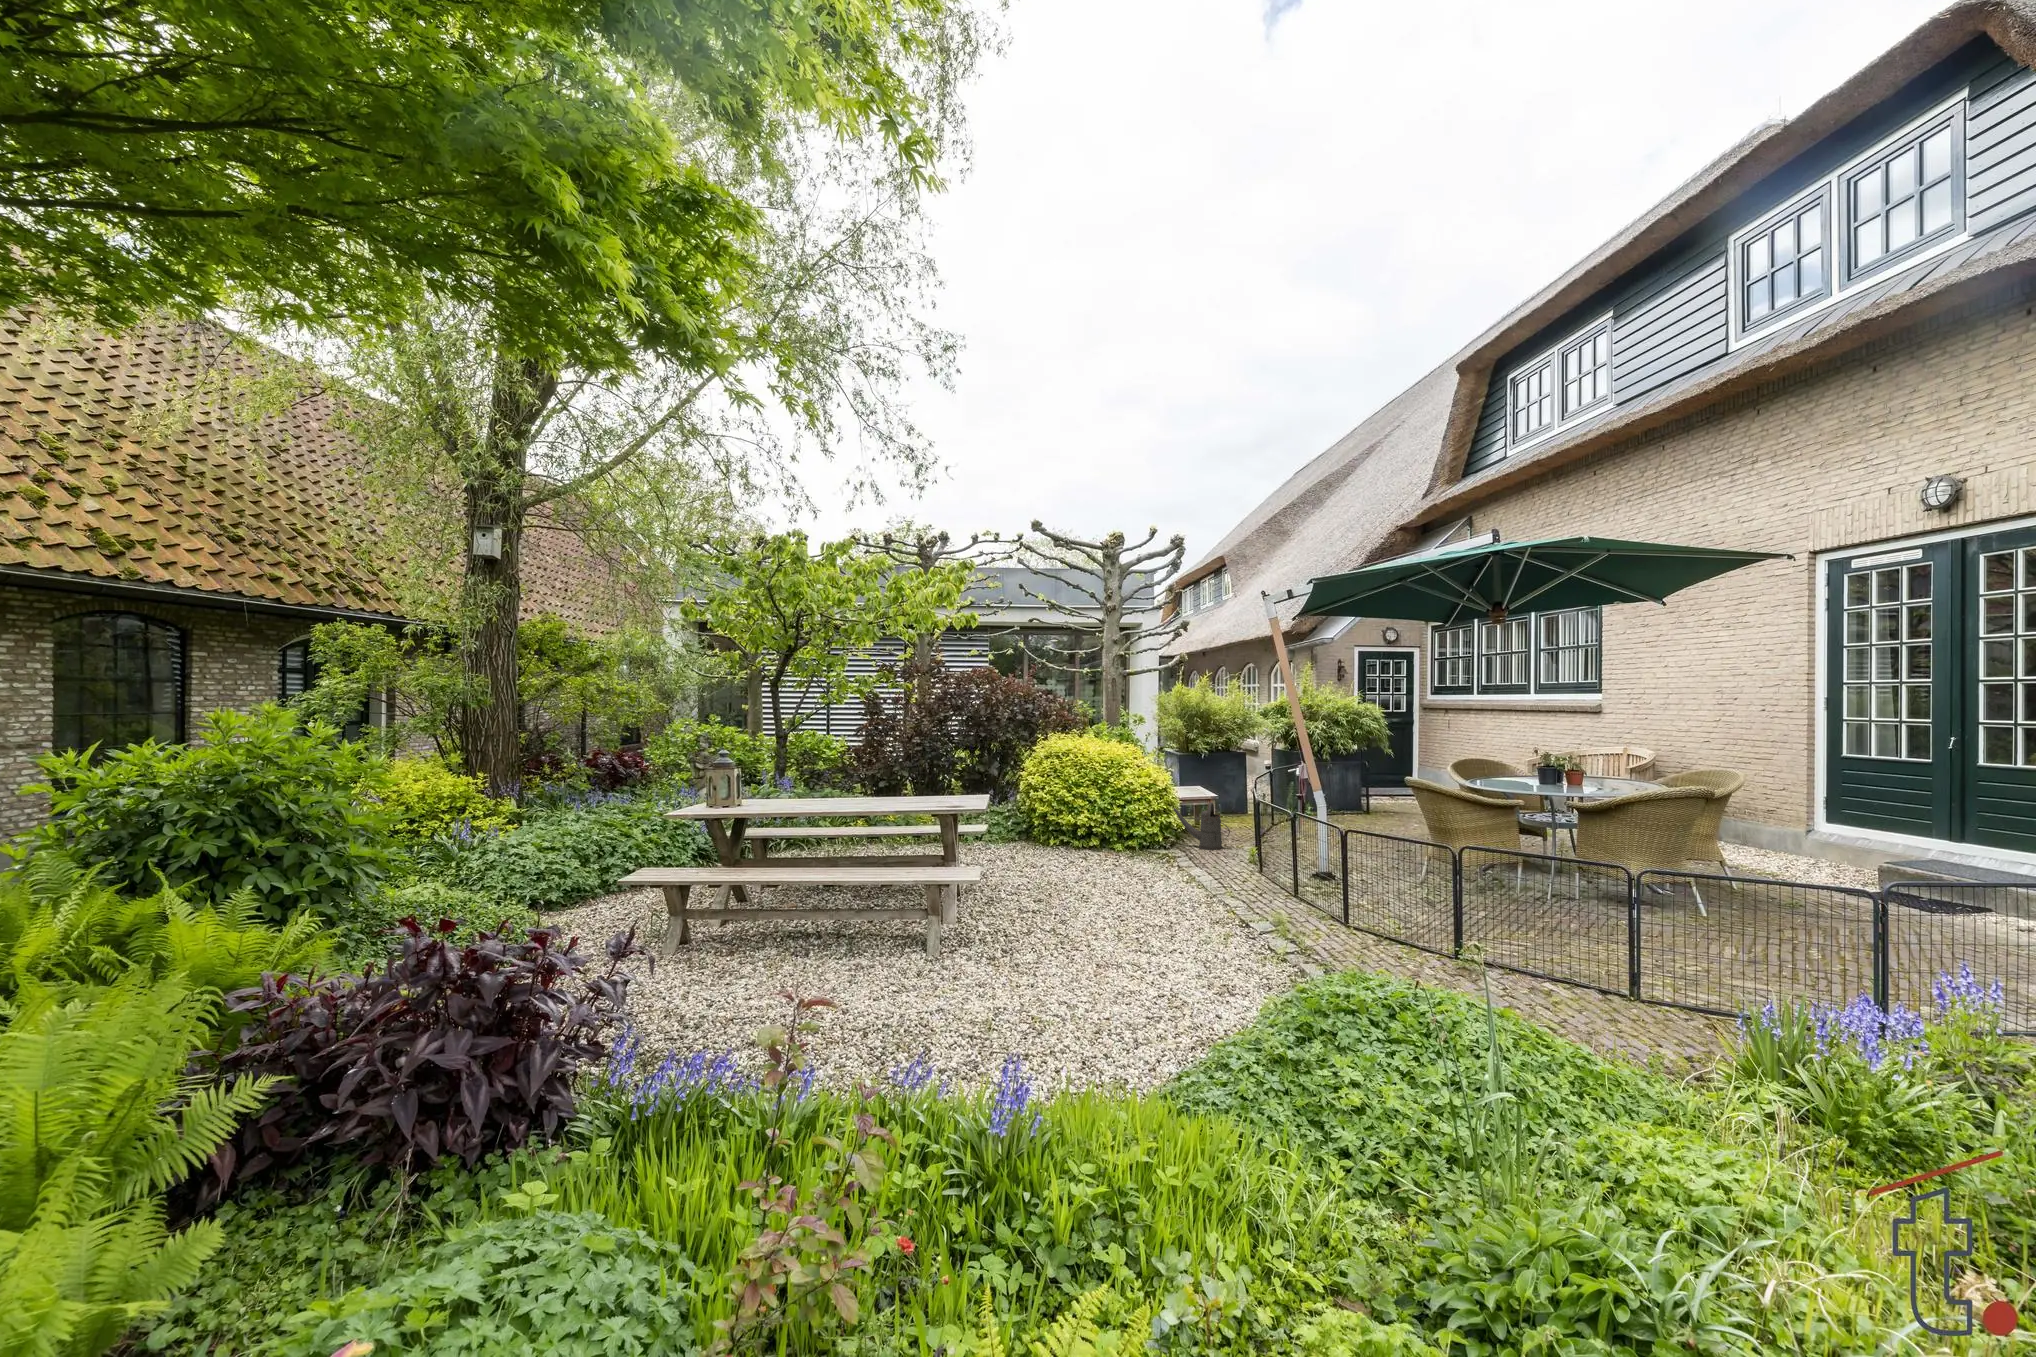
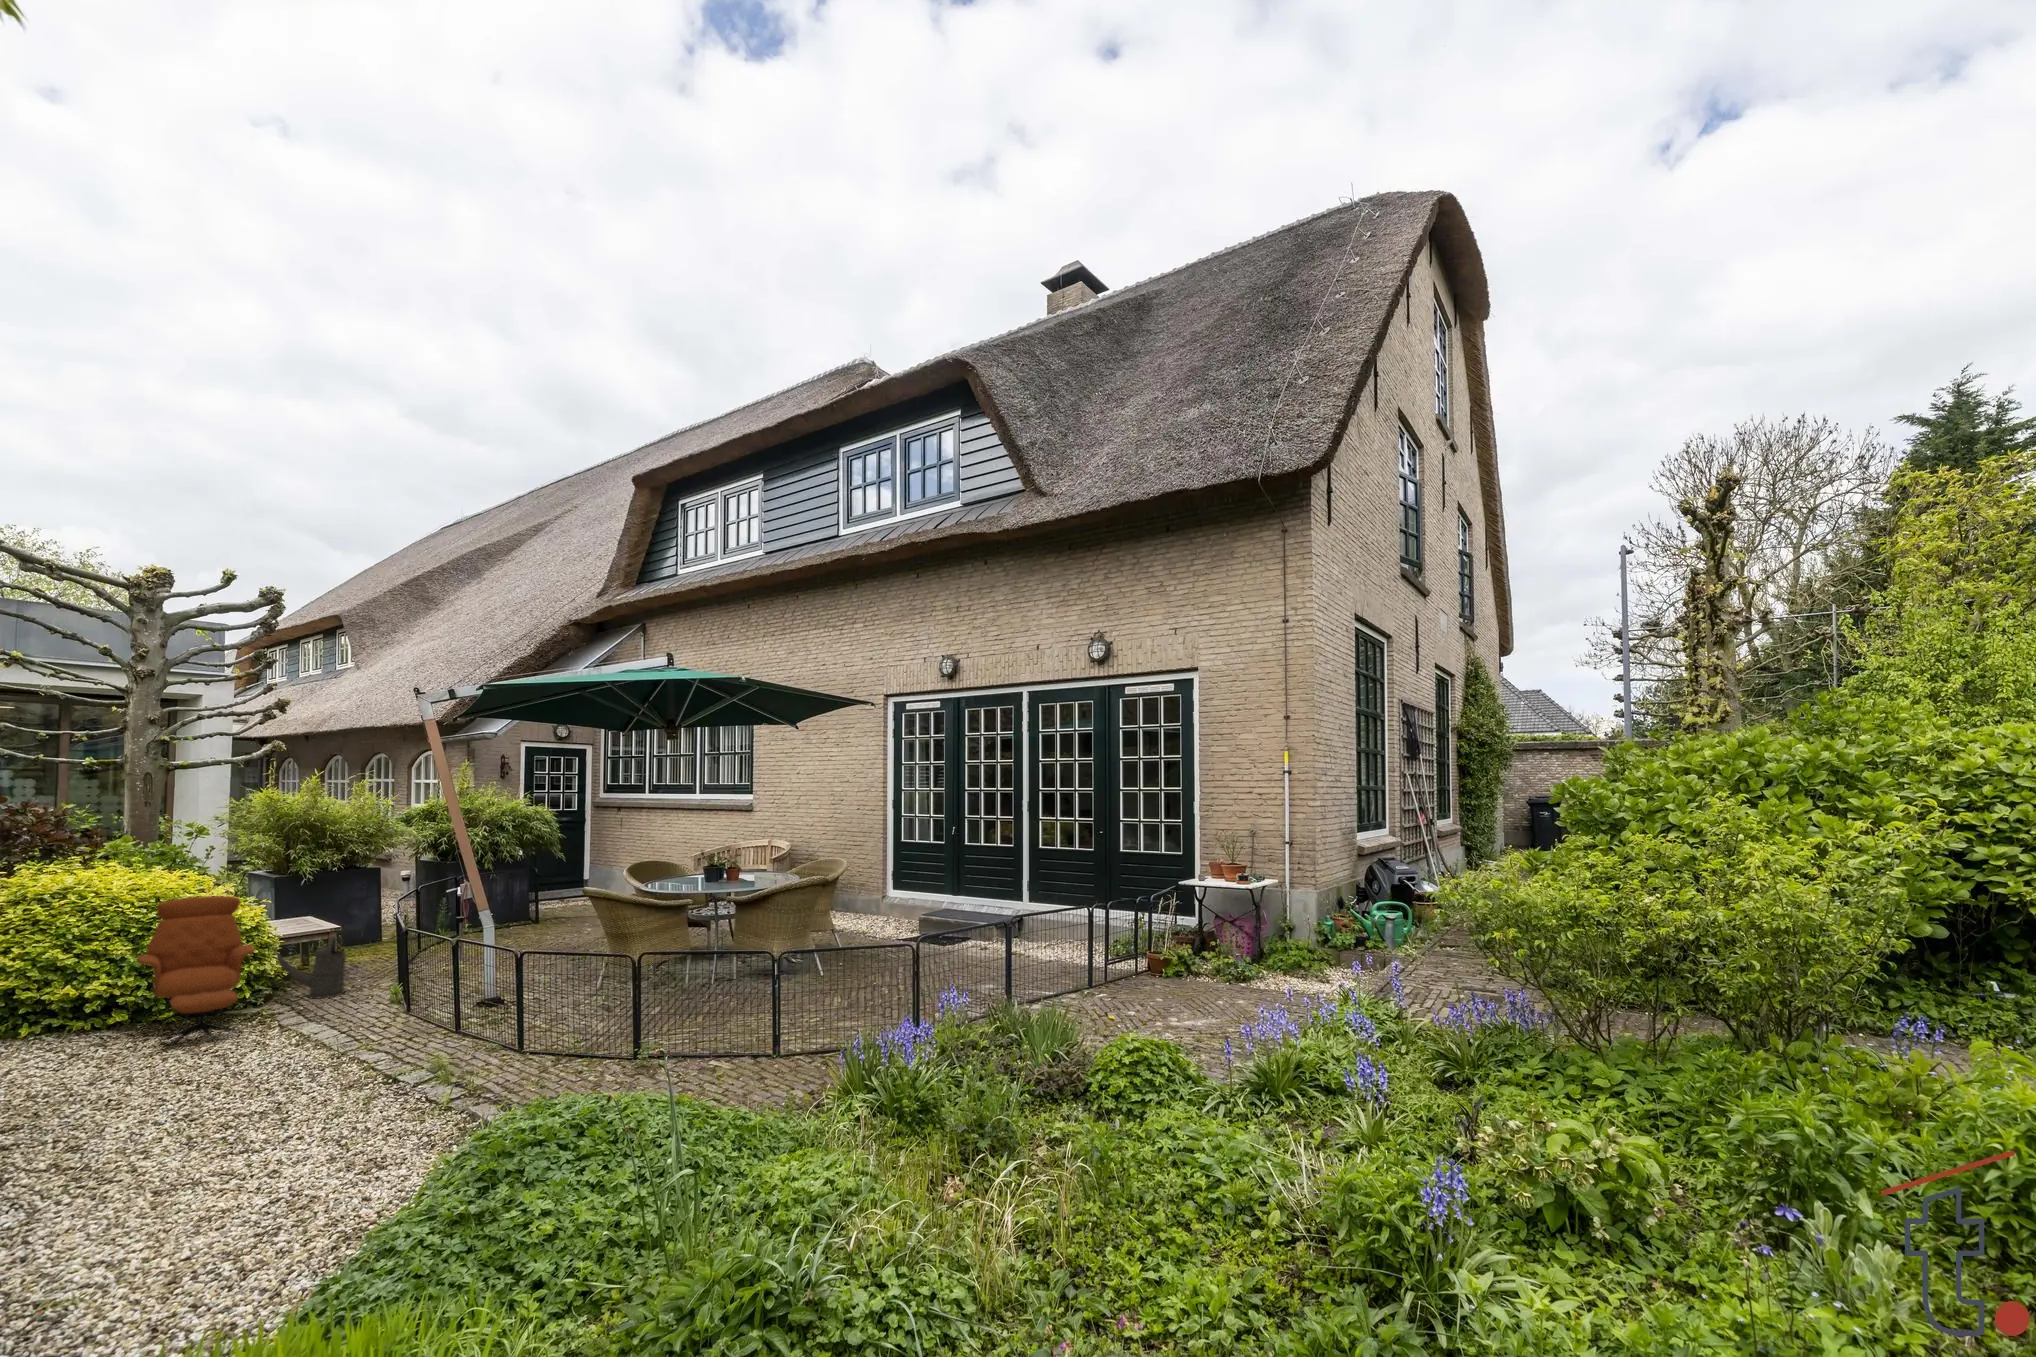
armchair: none [1098,763,1162,871] -> present [137,896,255,1049]

